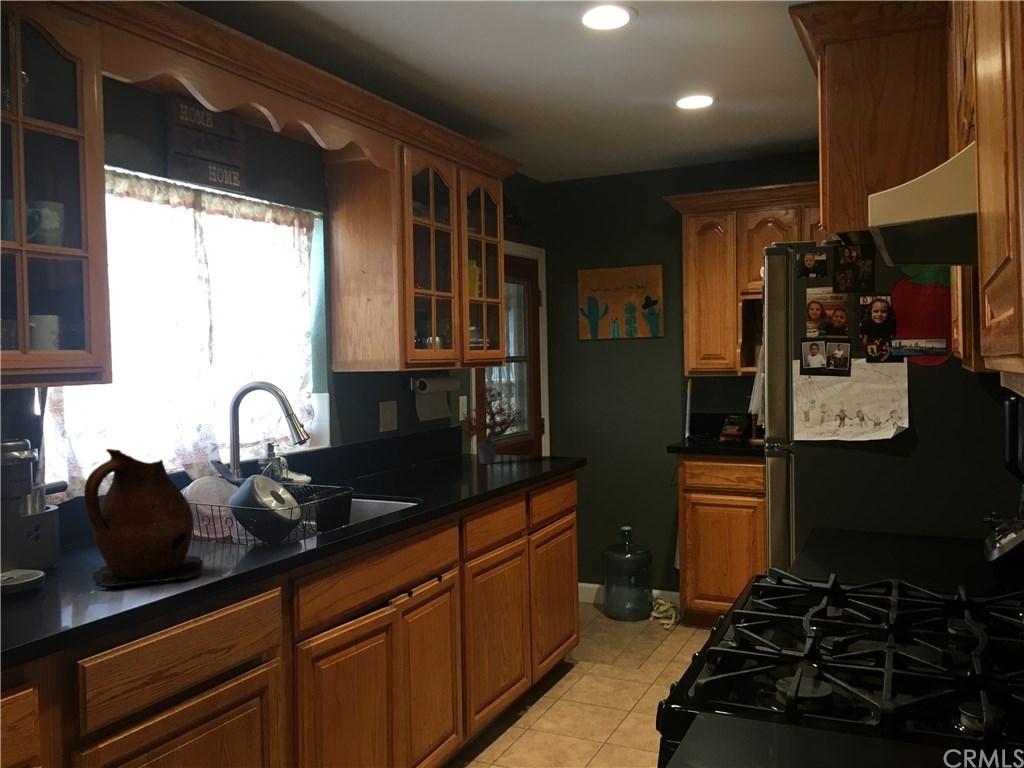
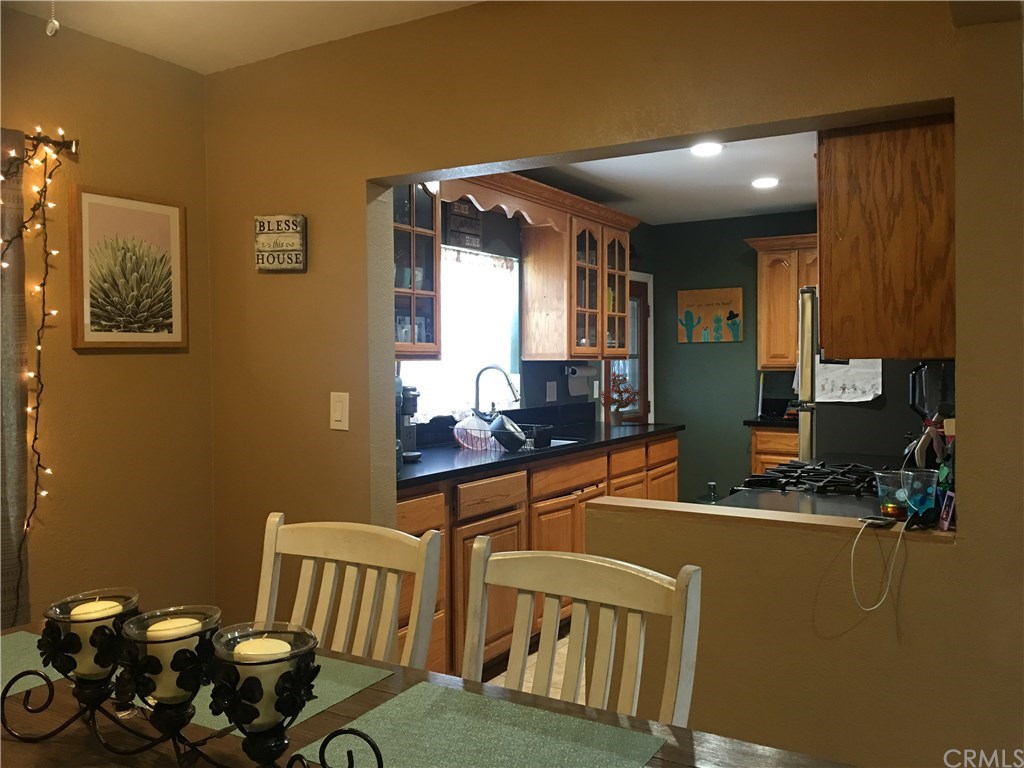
ceramic pitcher: present [84,449,200,586] -> none [436,393,494,459]

